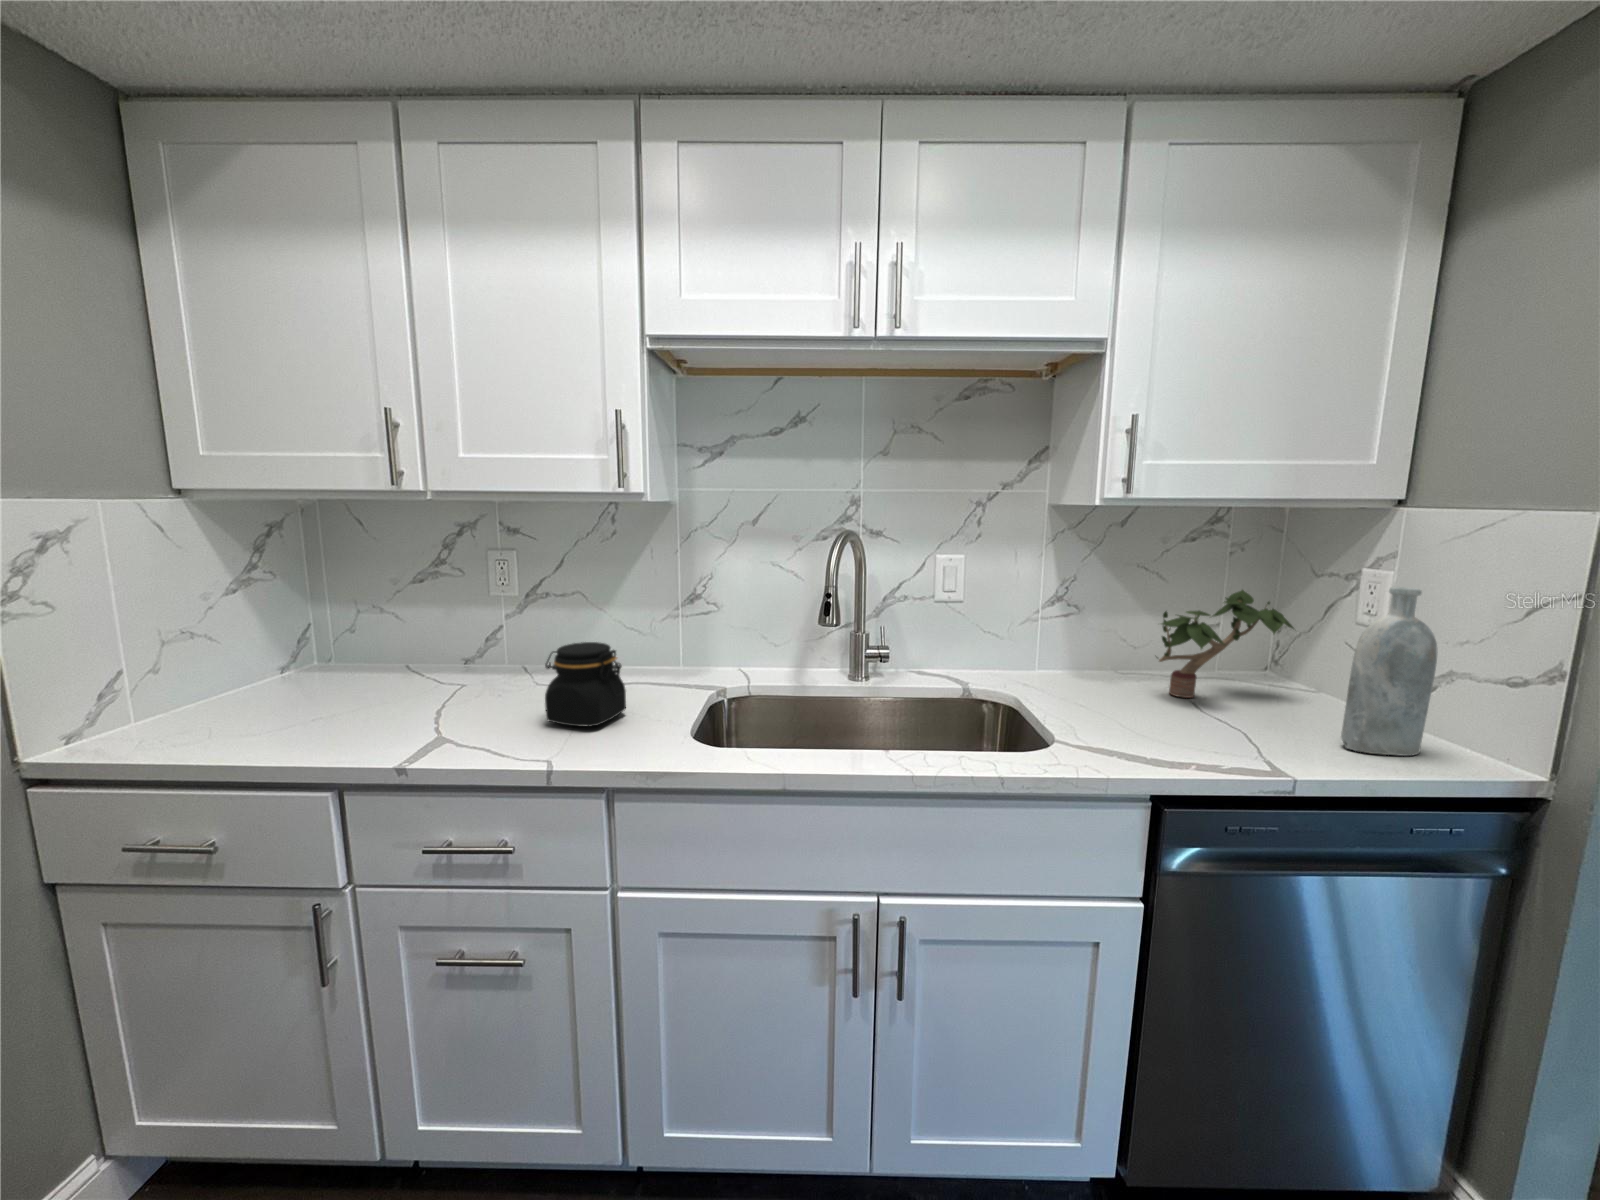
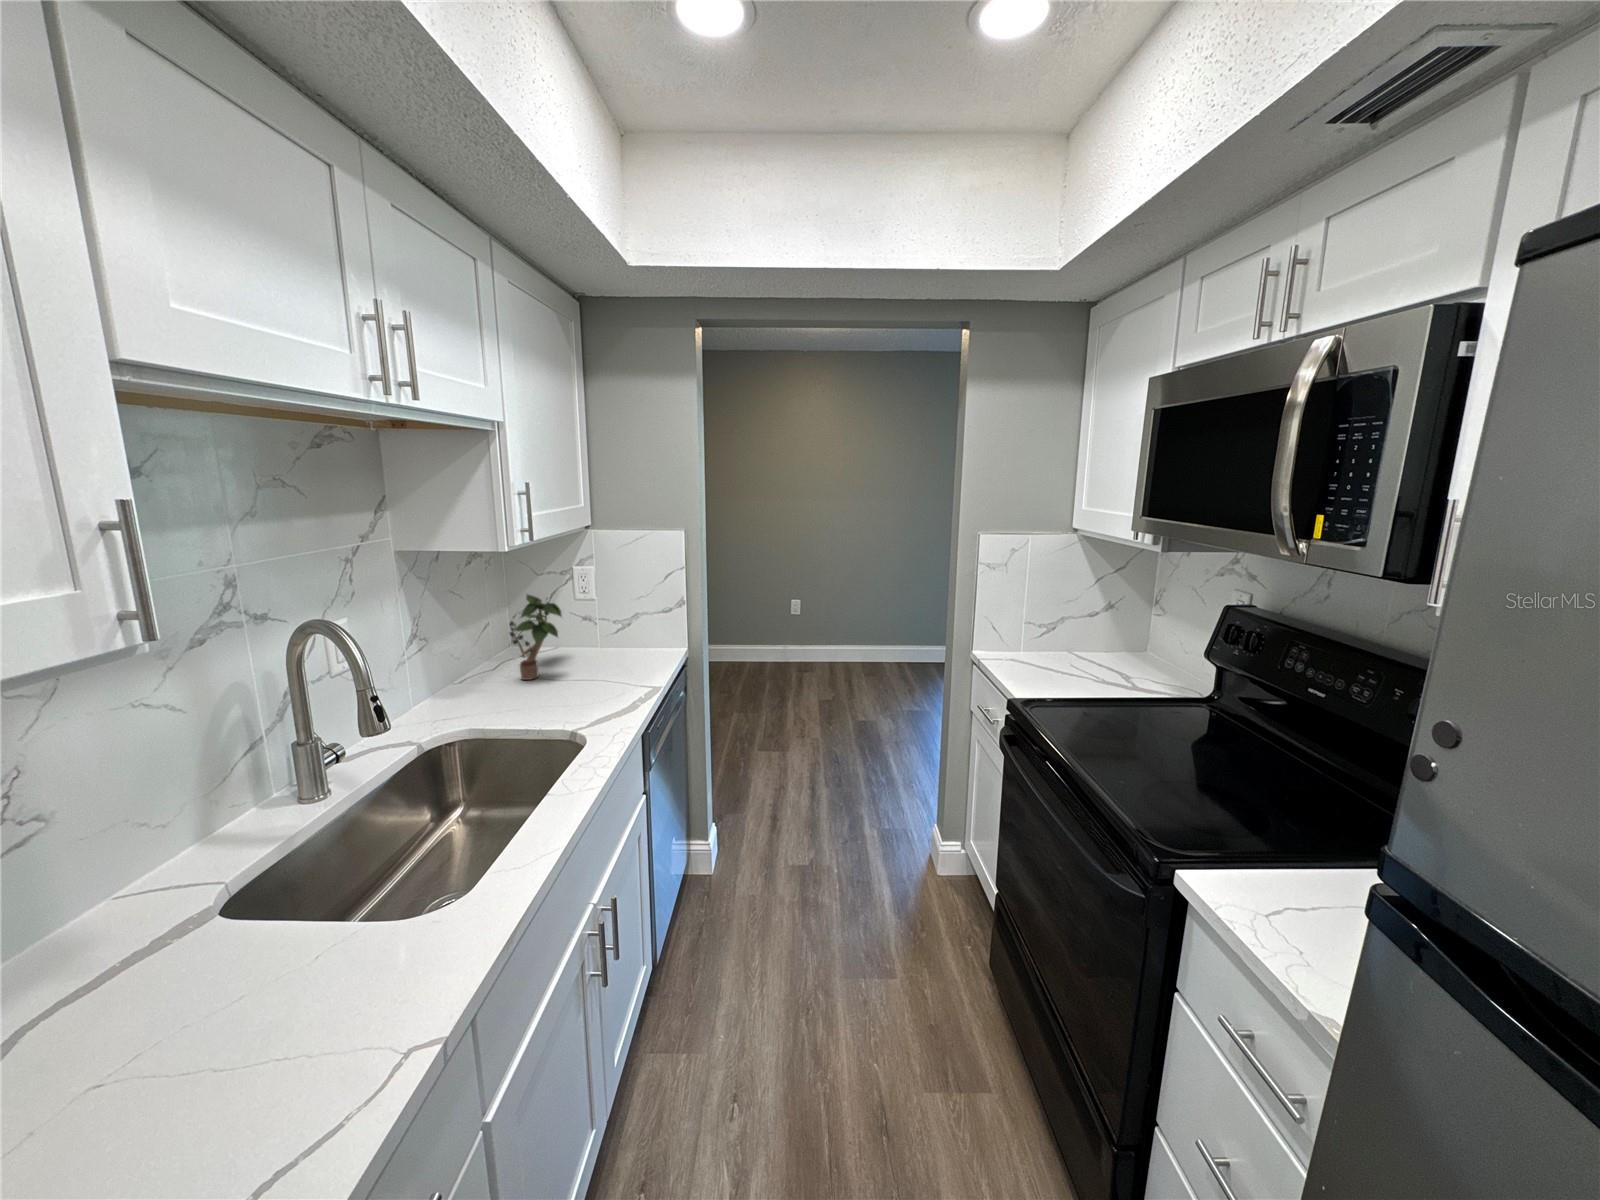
bottle: present [1341,587,1437,756] -> none [633,573,658,665]
jar: present [545,642,626,727] -> none [88,899,305,1108]

